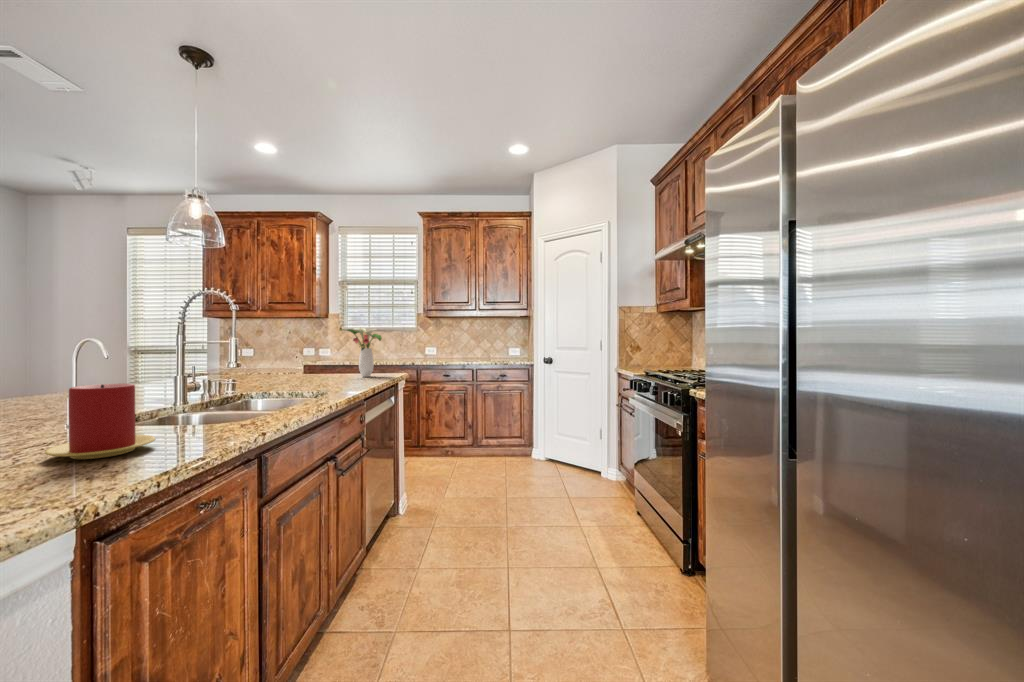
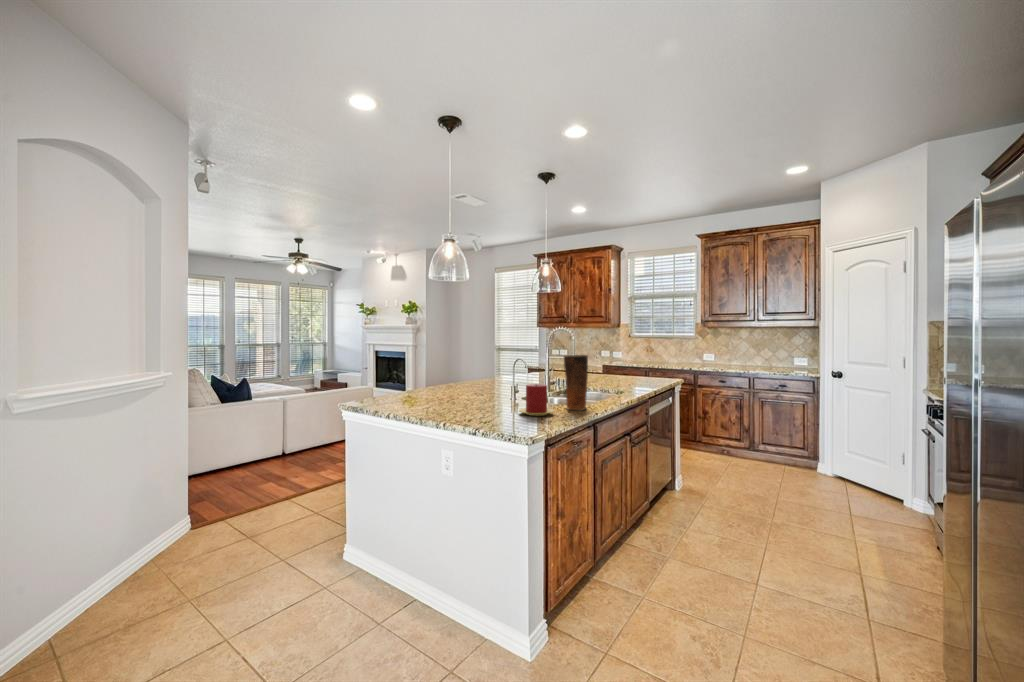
vase: none [190,325,249,433] -> present [564,355,588,410]
flower arrangement: present [347,328,382,377] -> none [630,341,663,380]

